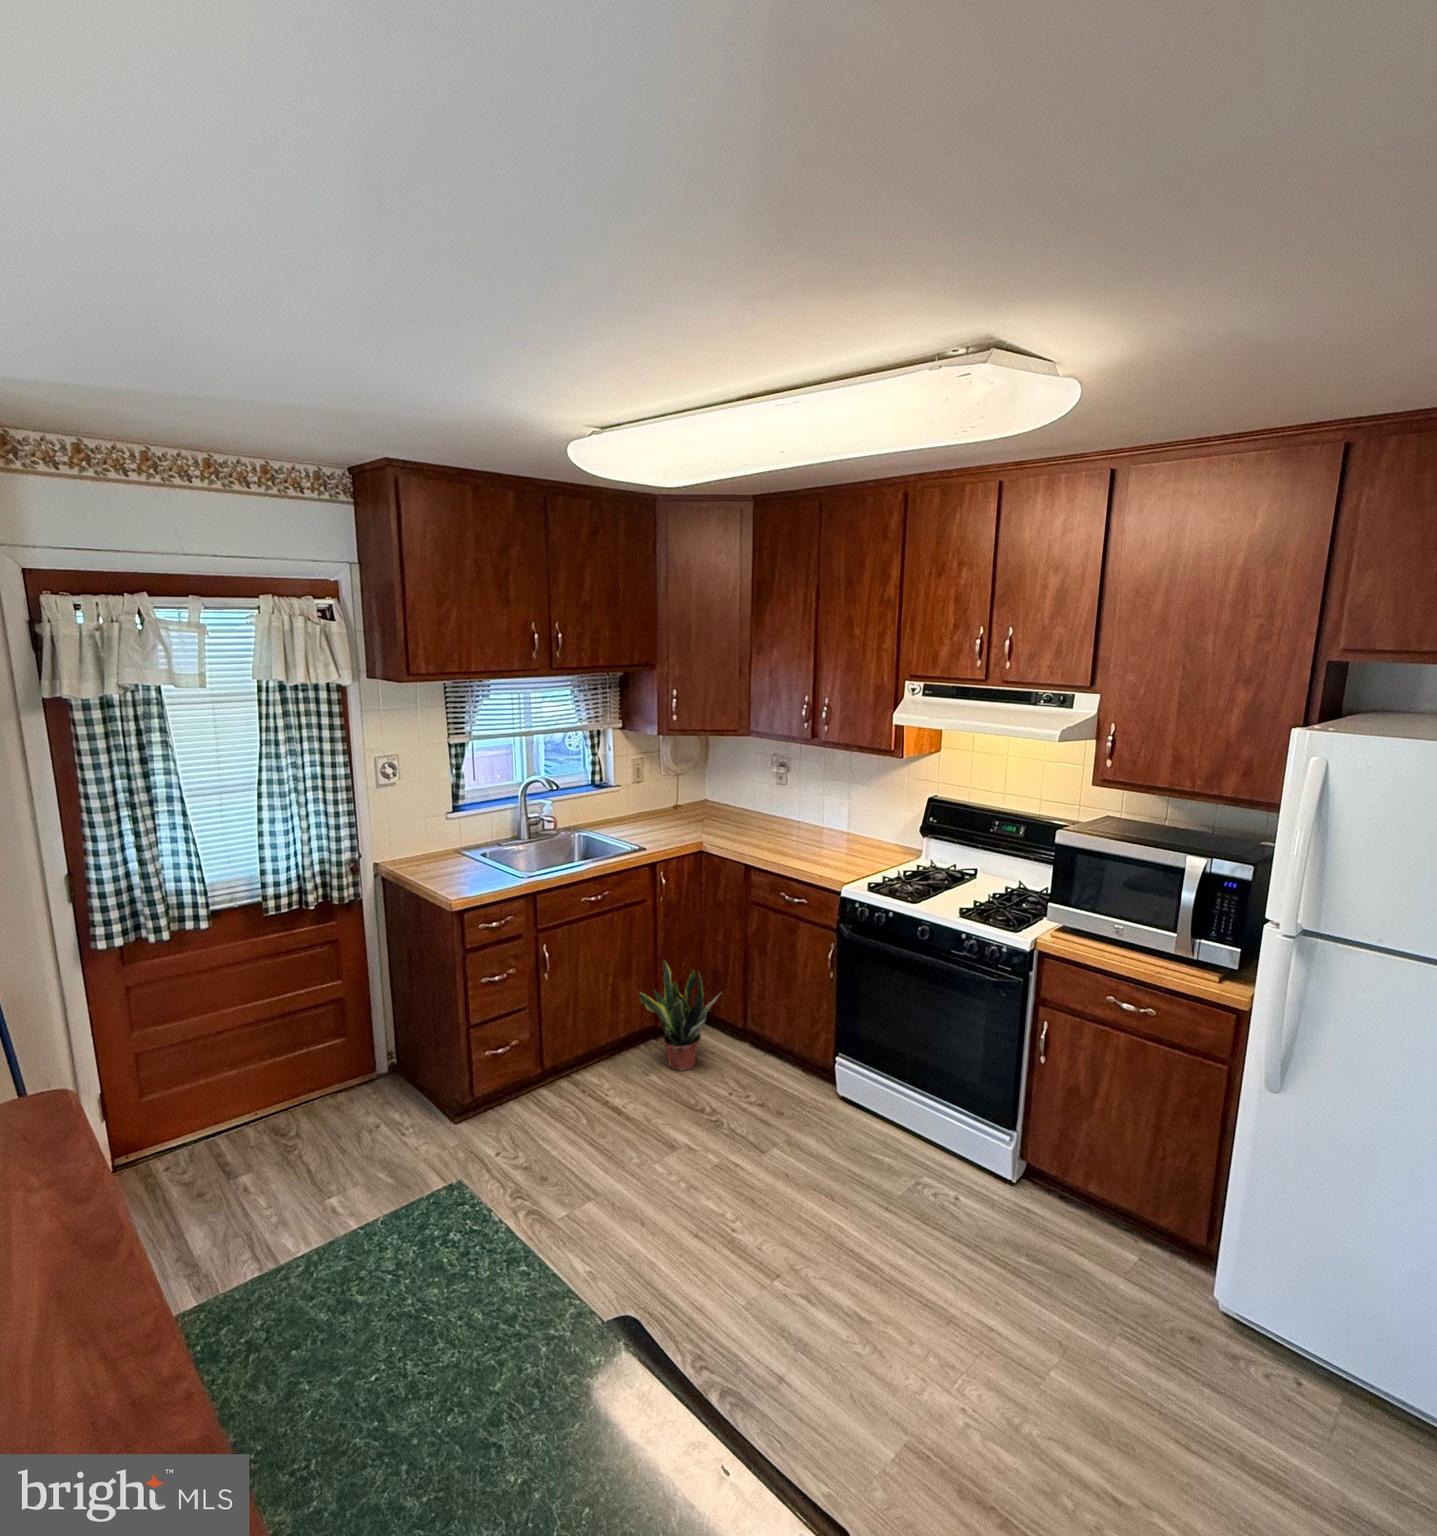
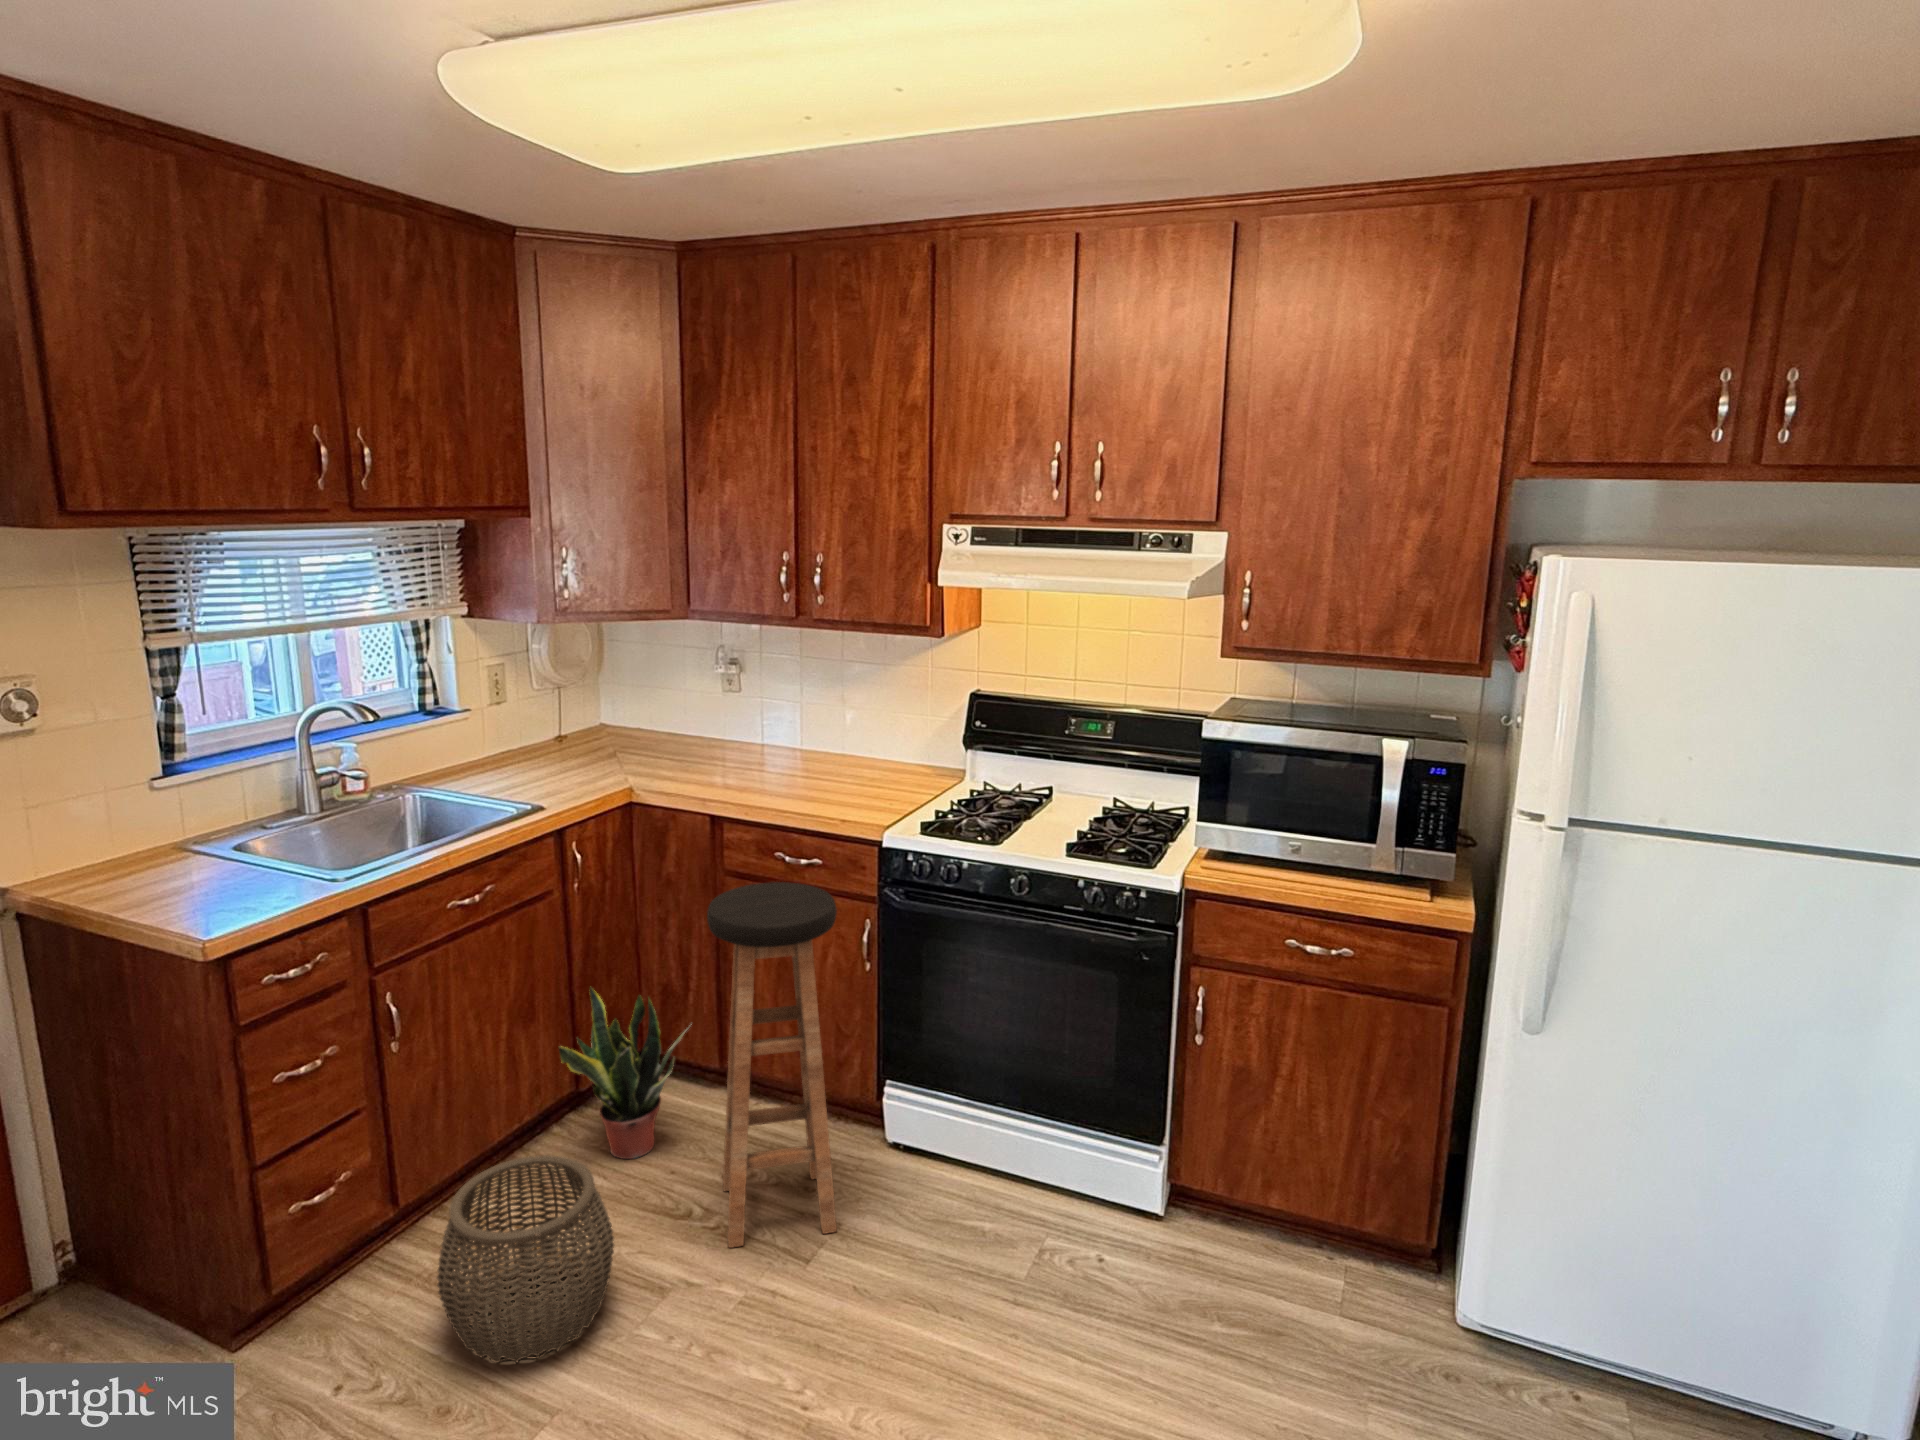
bar stool: none [720,909,801,1142] -> present [707,882,837,1248]
woven basket: none [550,1053,648,1171] -> present [437,1155,614,1363]

